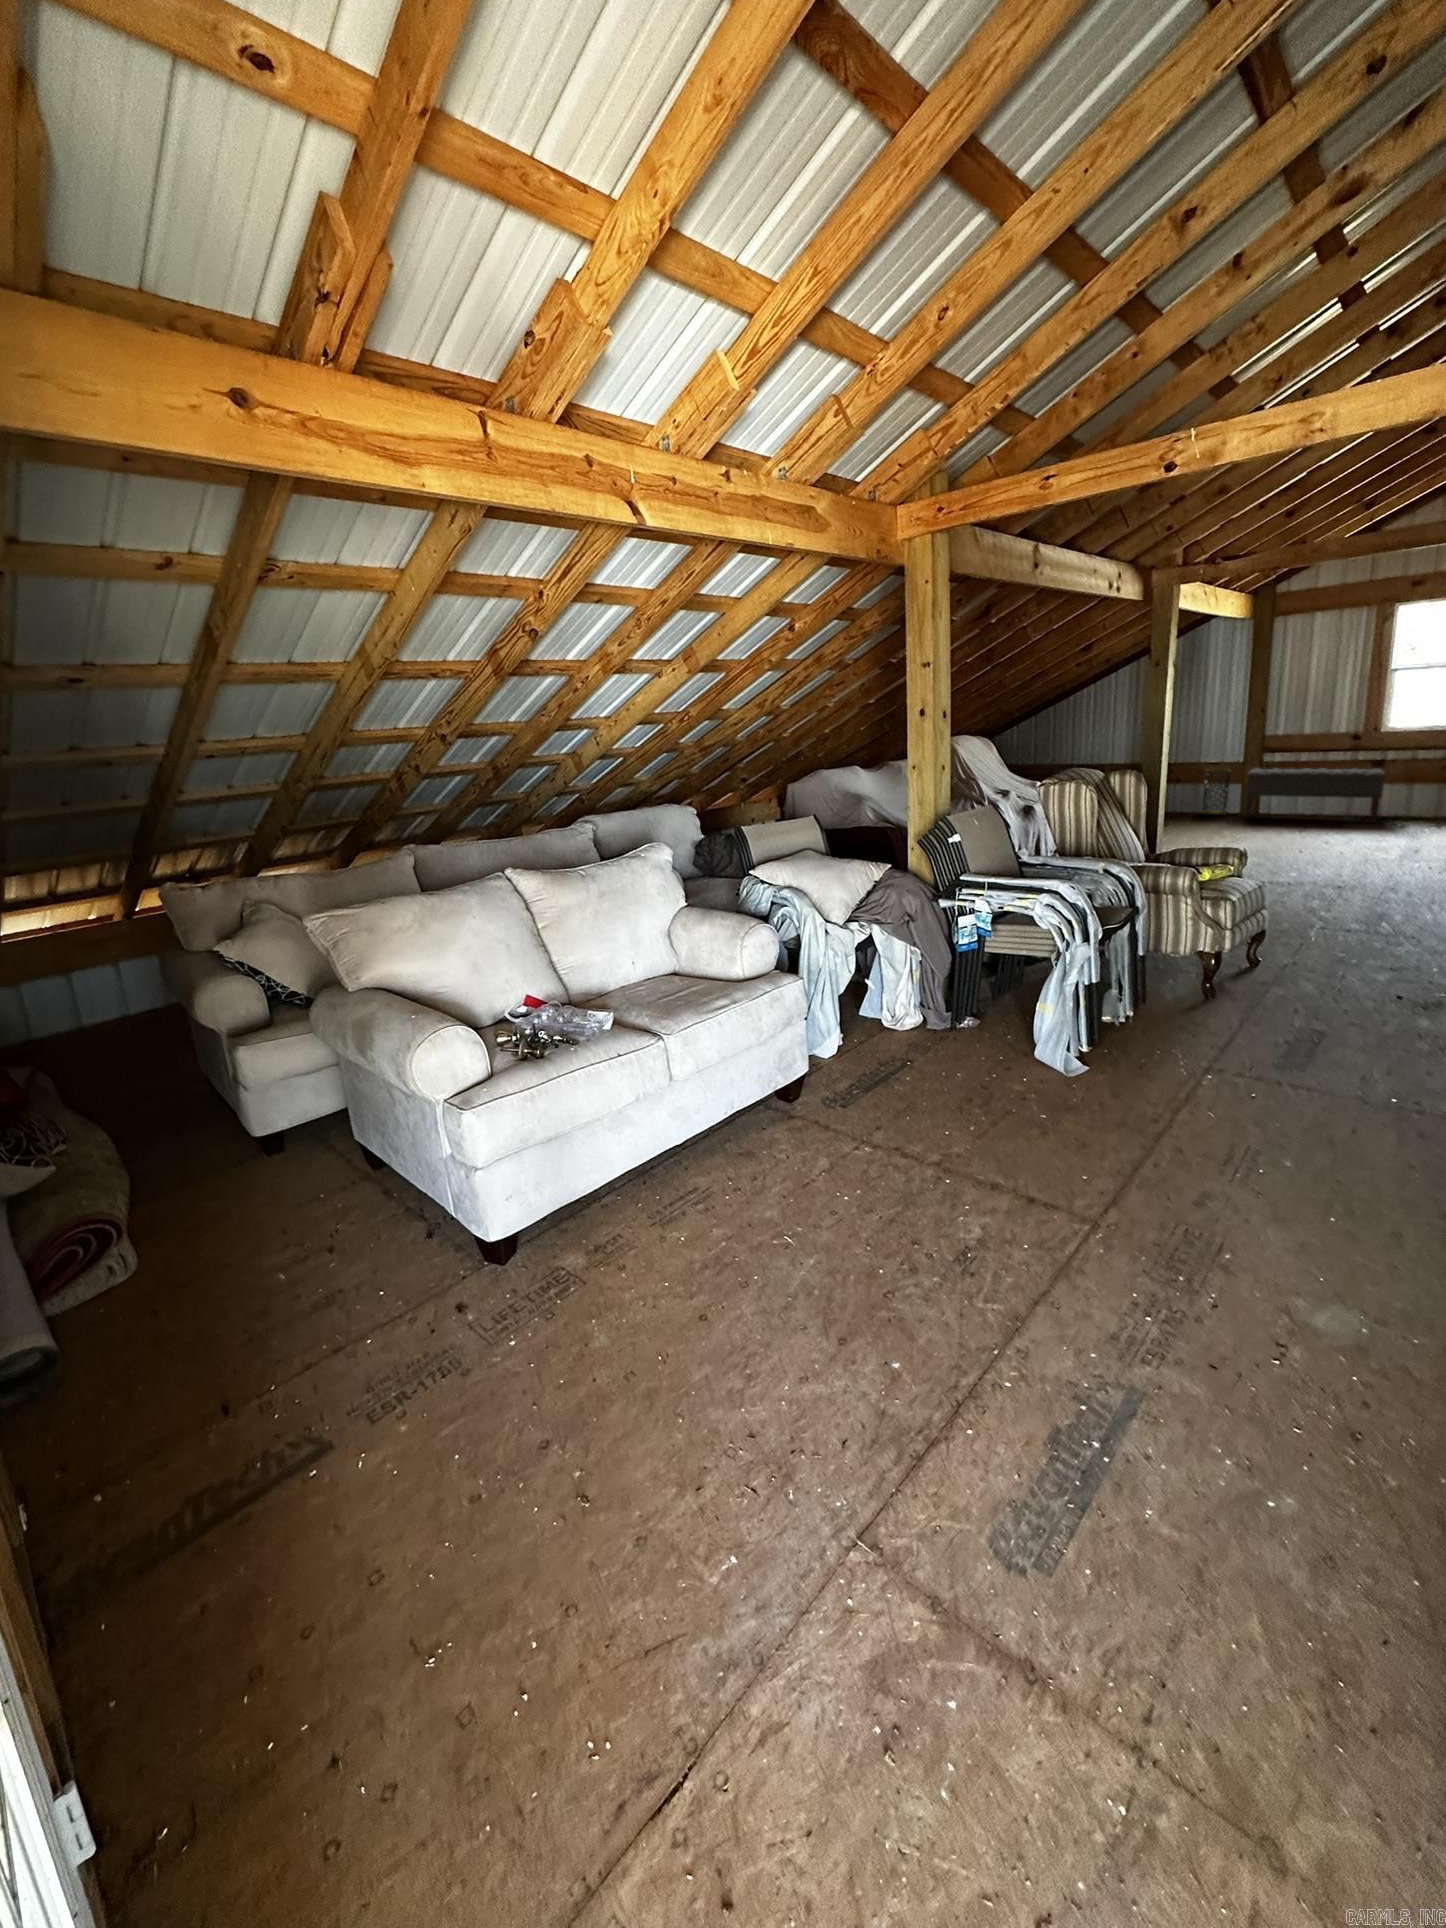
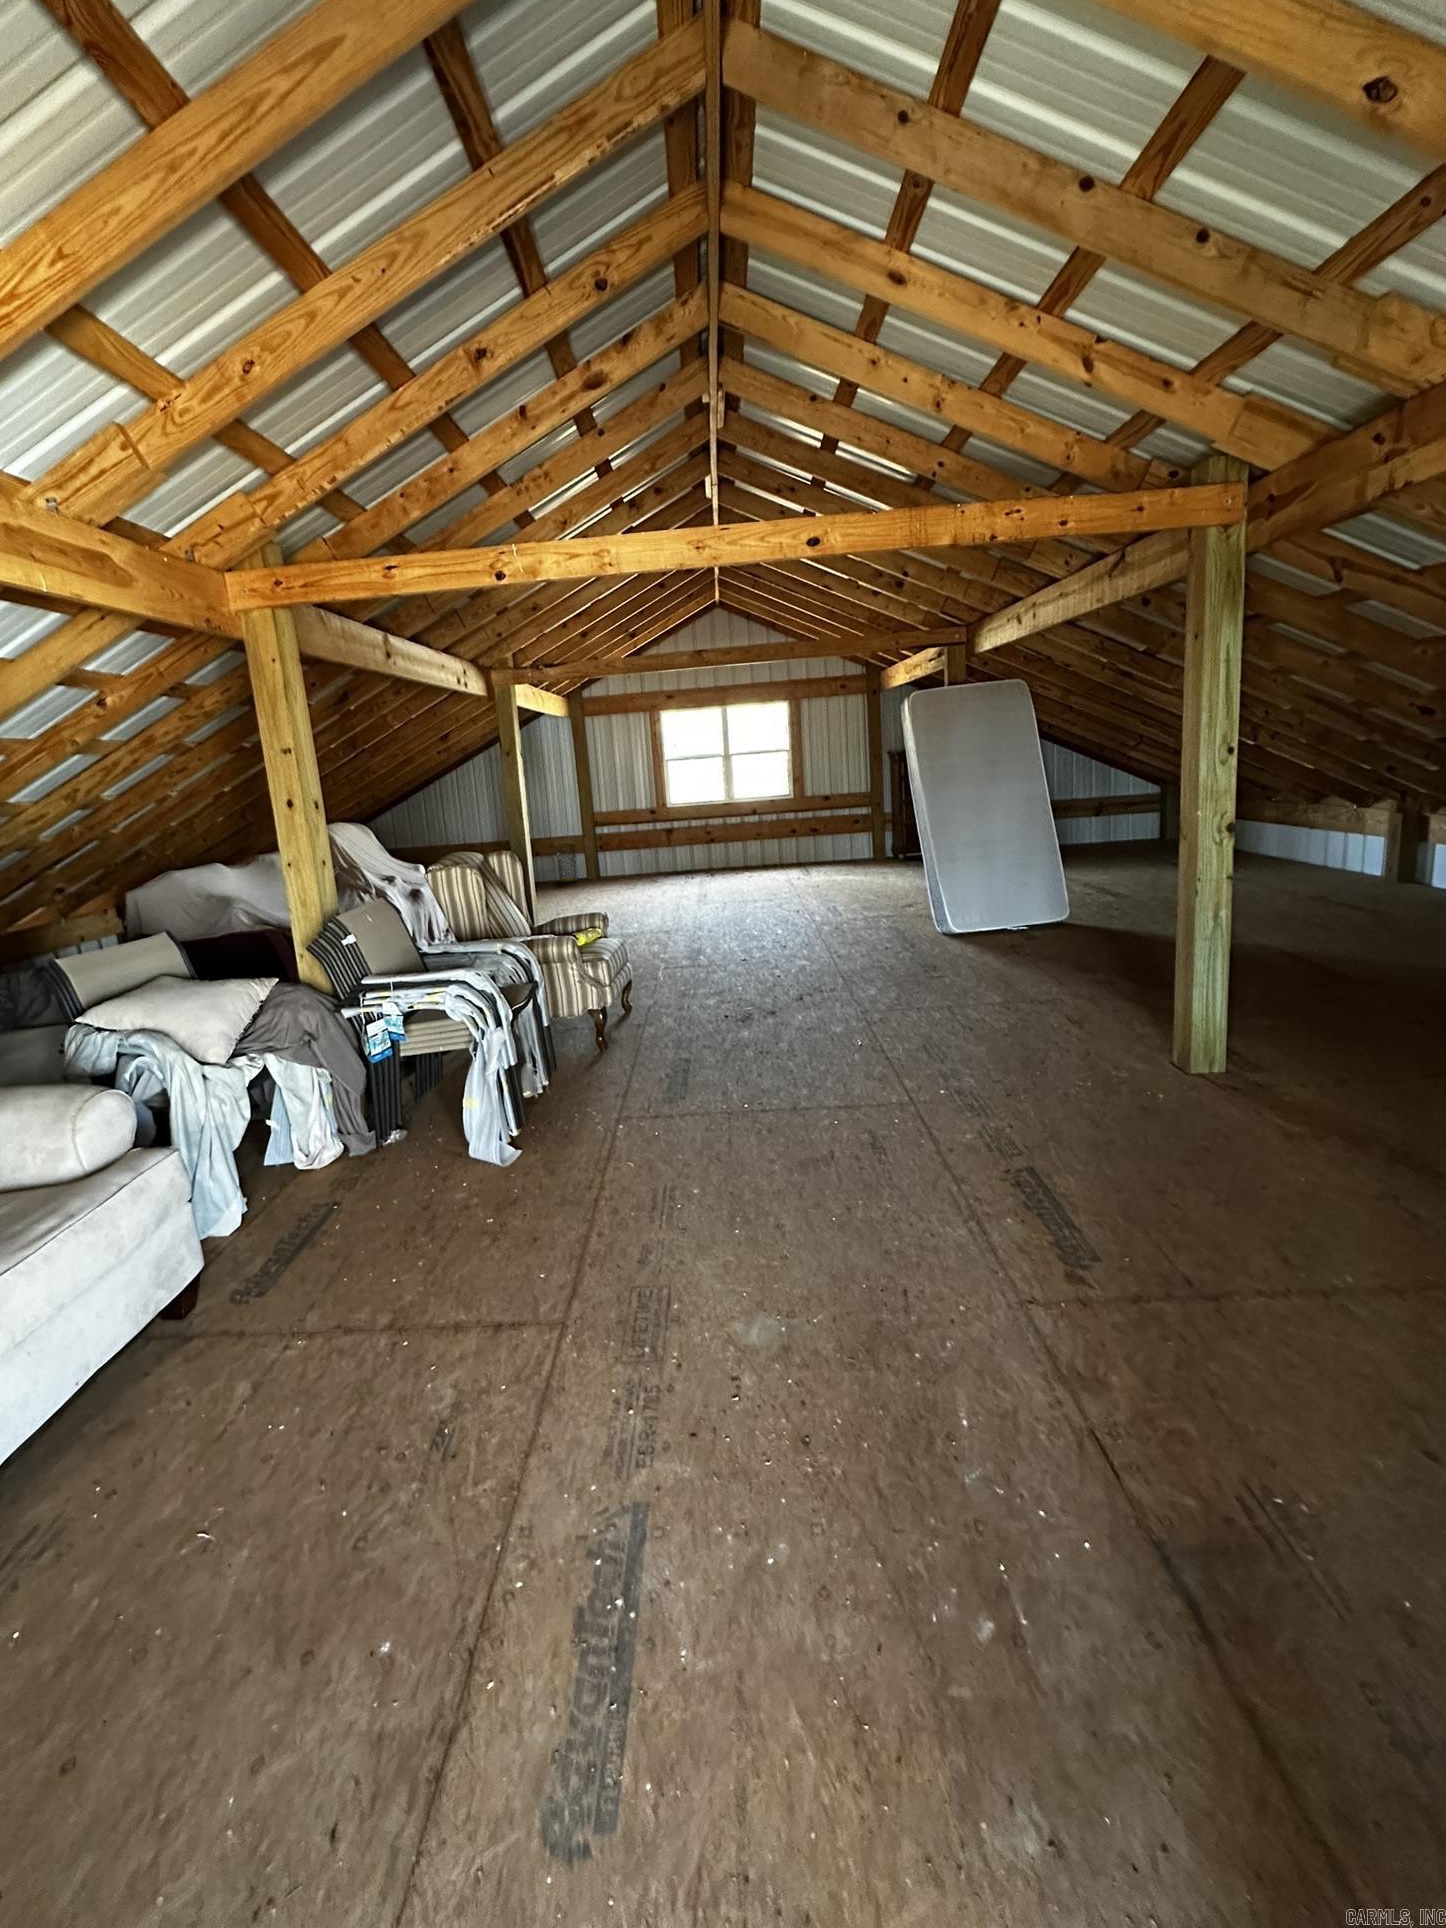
bench: present [1245,768,1385,823] -> none [587,835,678,883]

